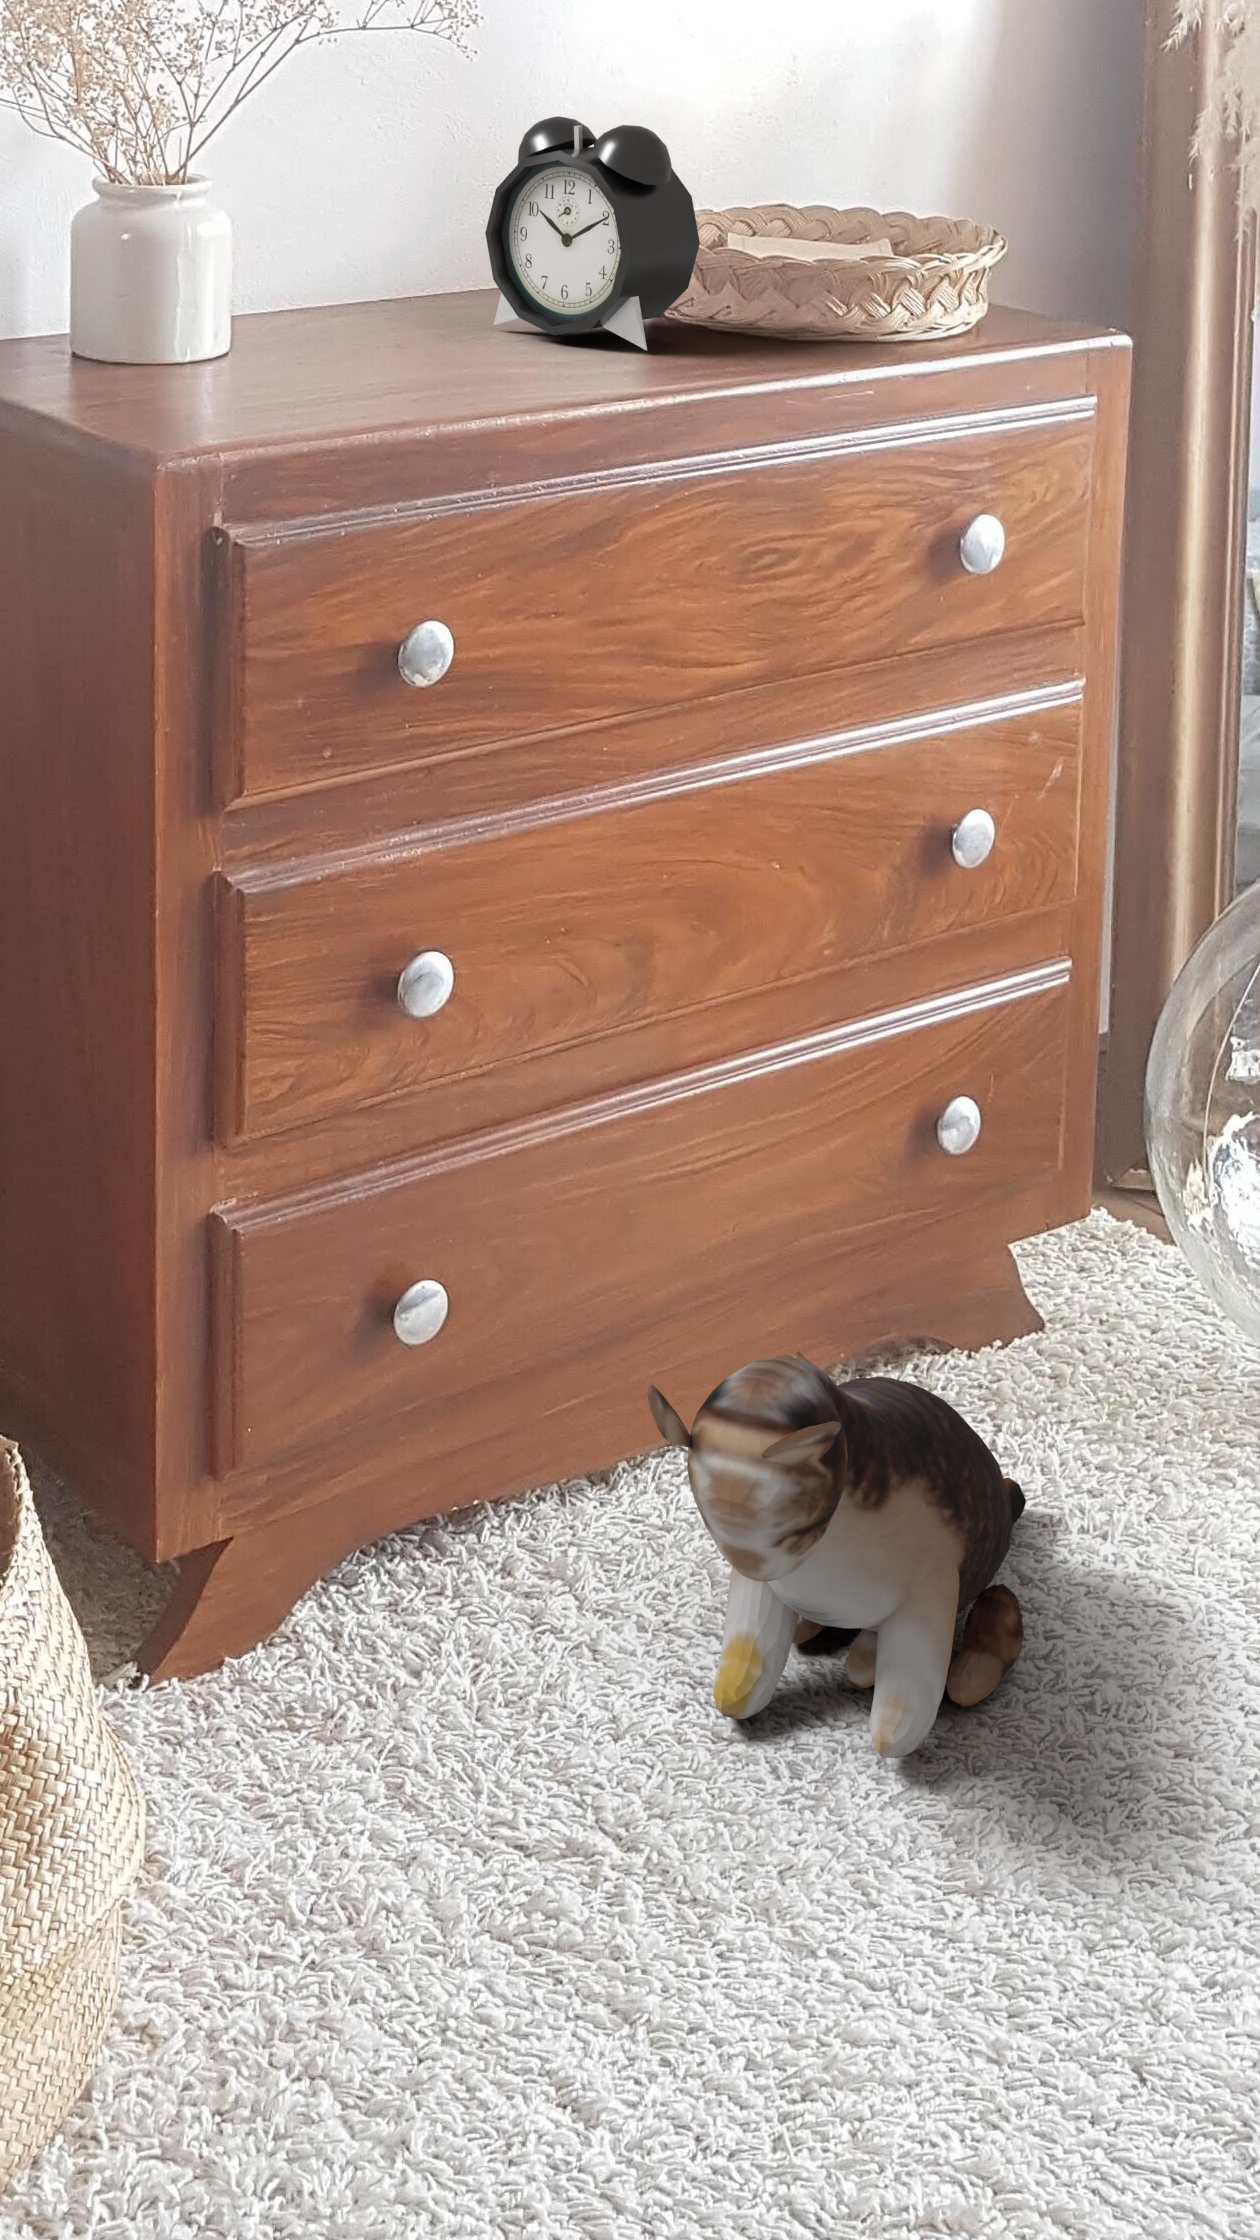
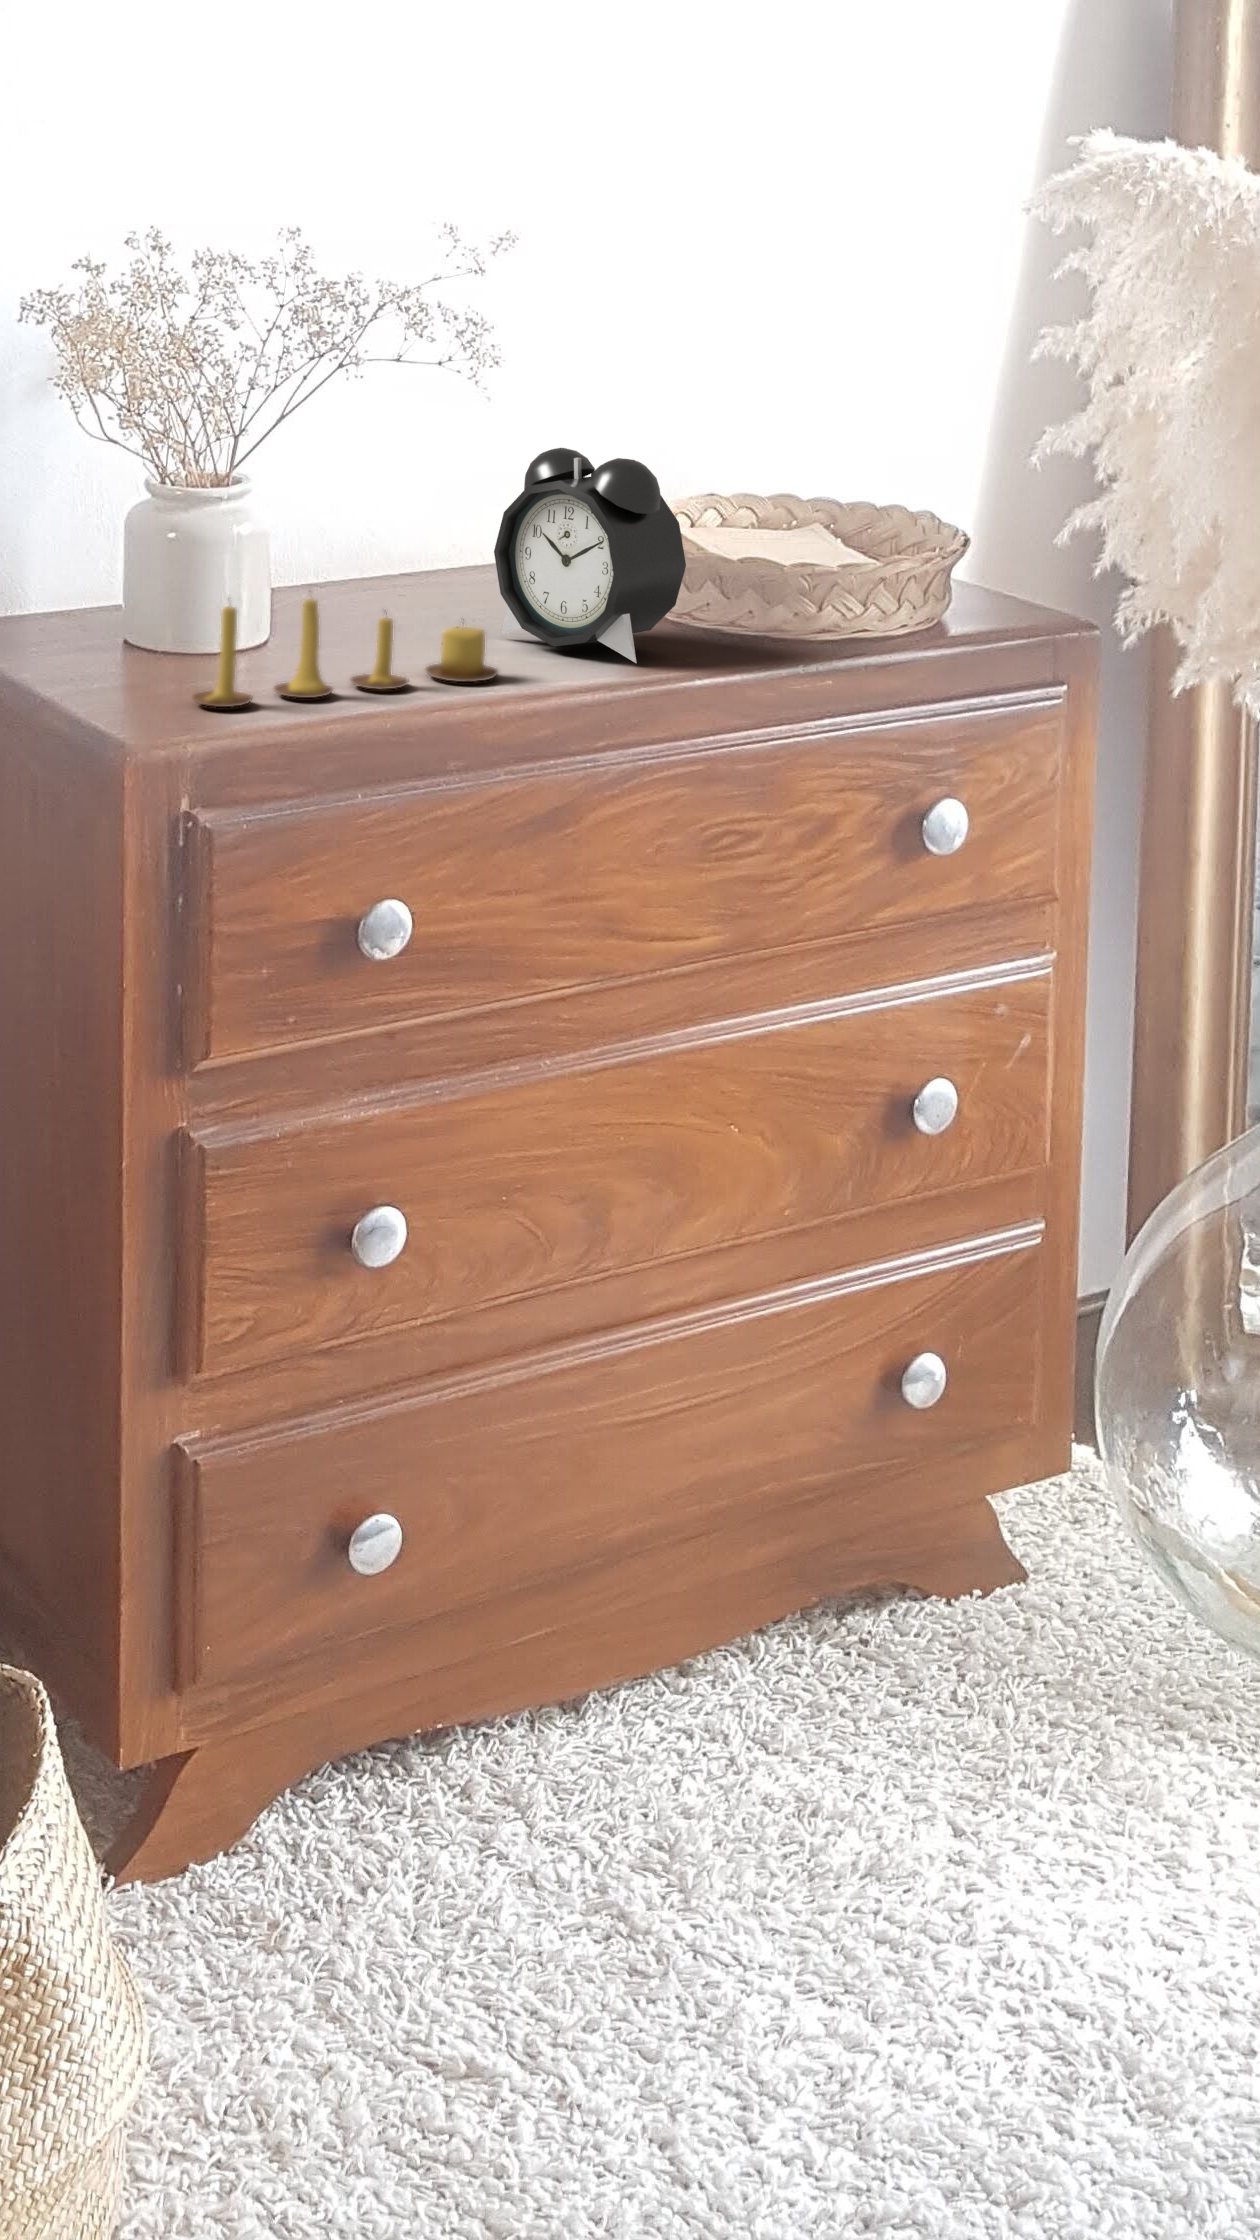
candle: none [156,267,497,398] -> present [192,598,498,707]
plush toy: present [647,1351,1026,1758] -> none [613,1608,977,2004]

